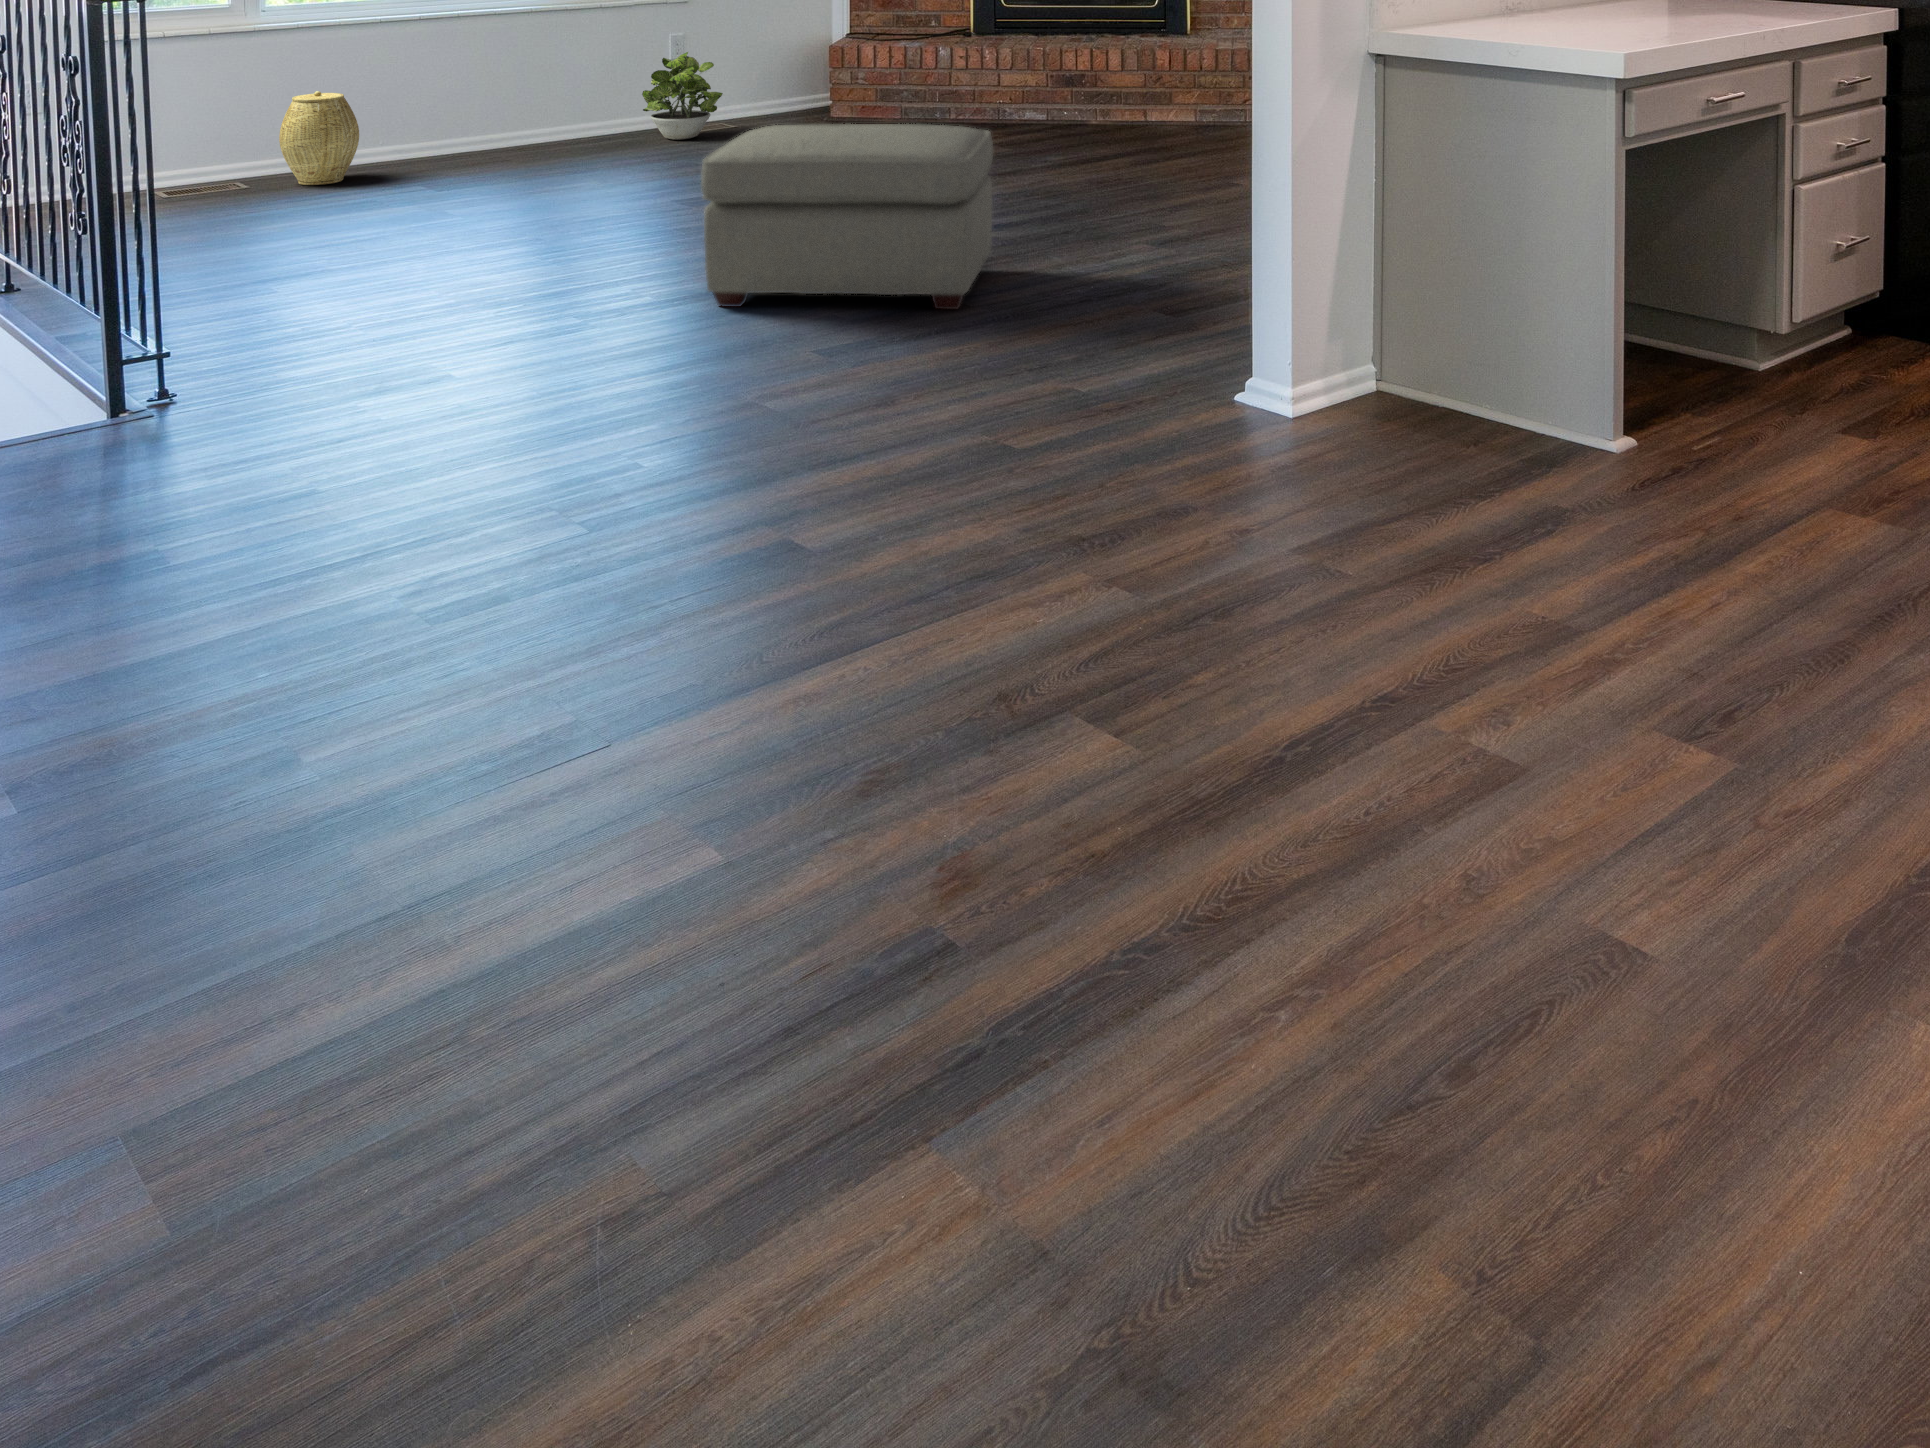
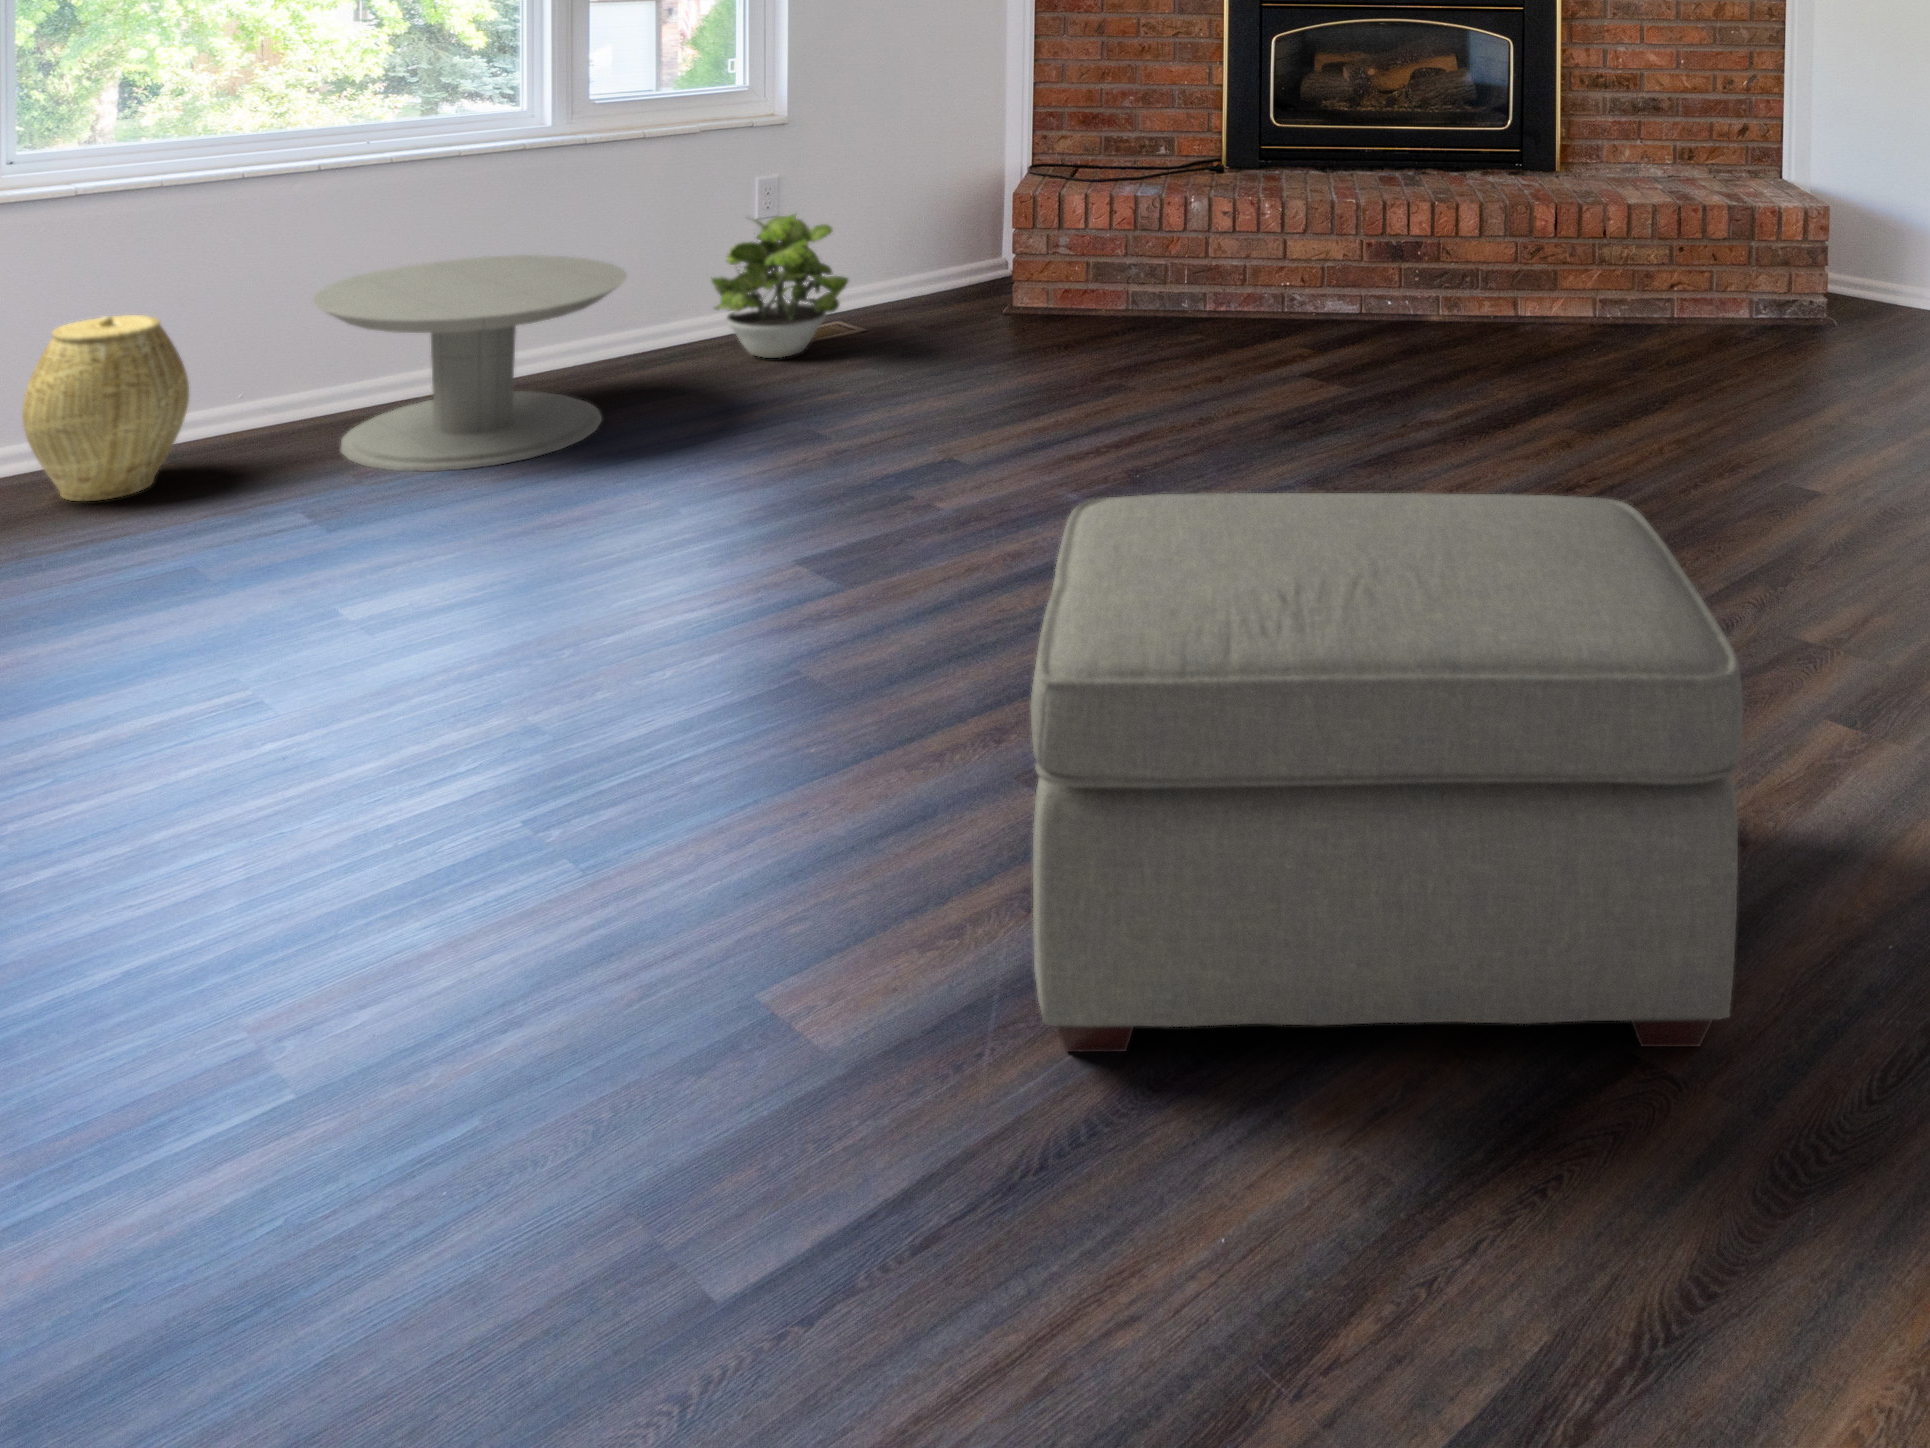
side table: none [419,73,588,178] -> present [312,255,627,471]

